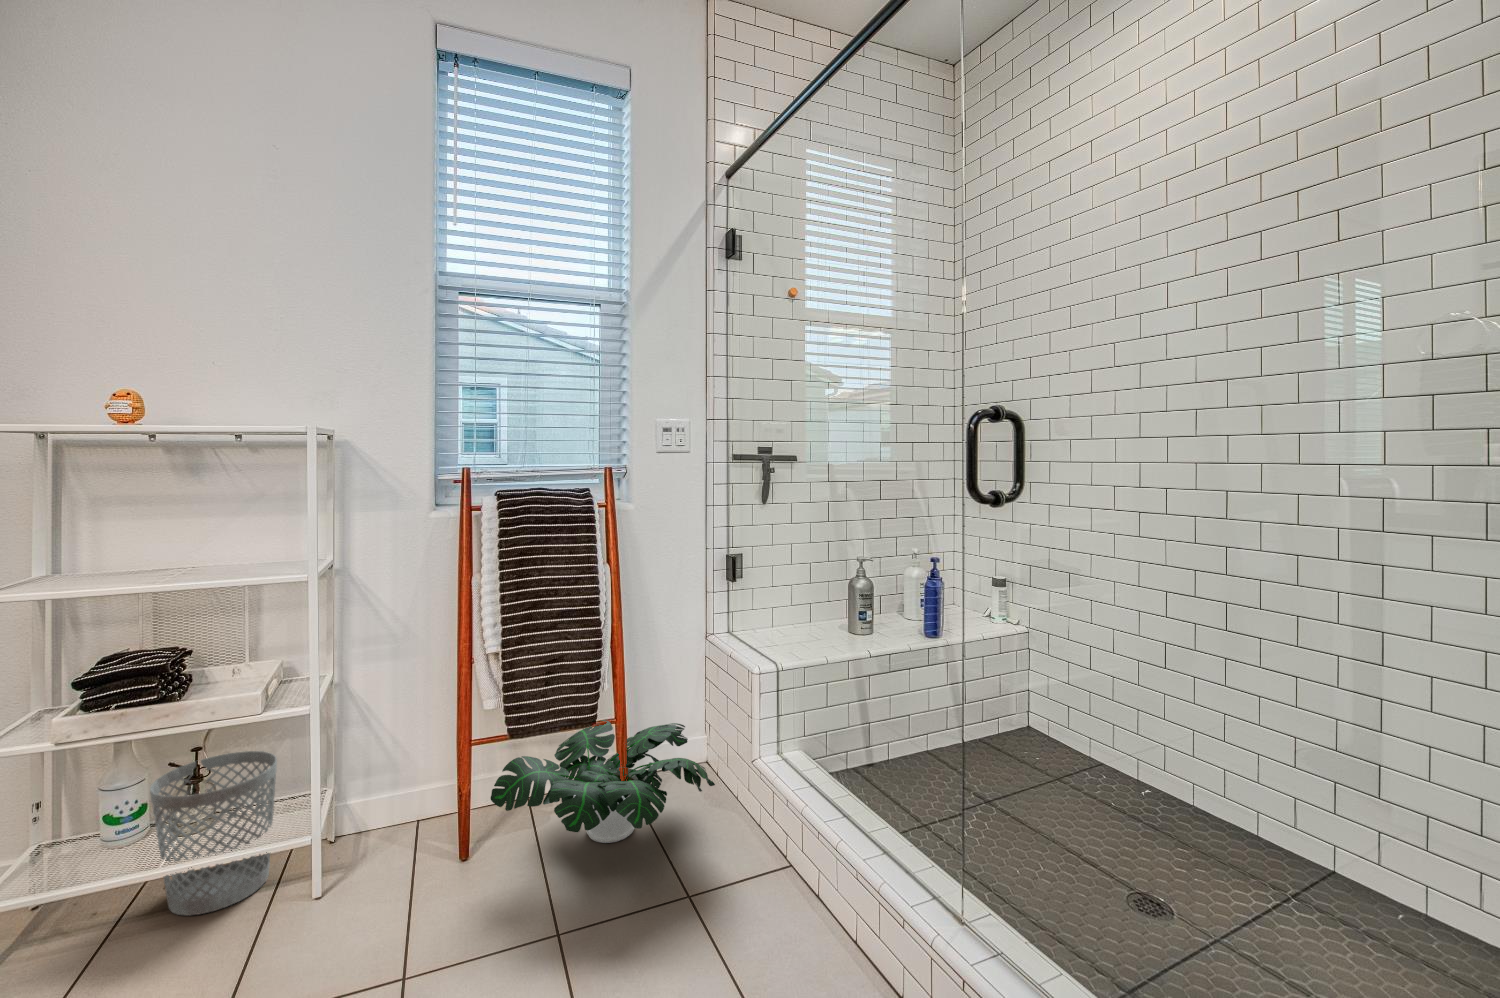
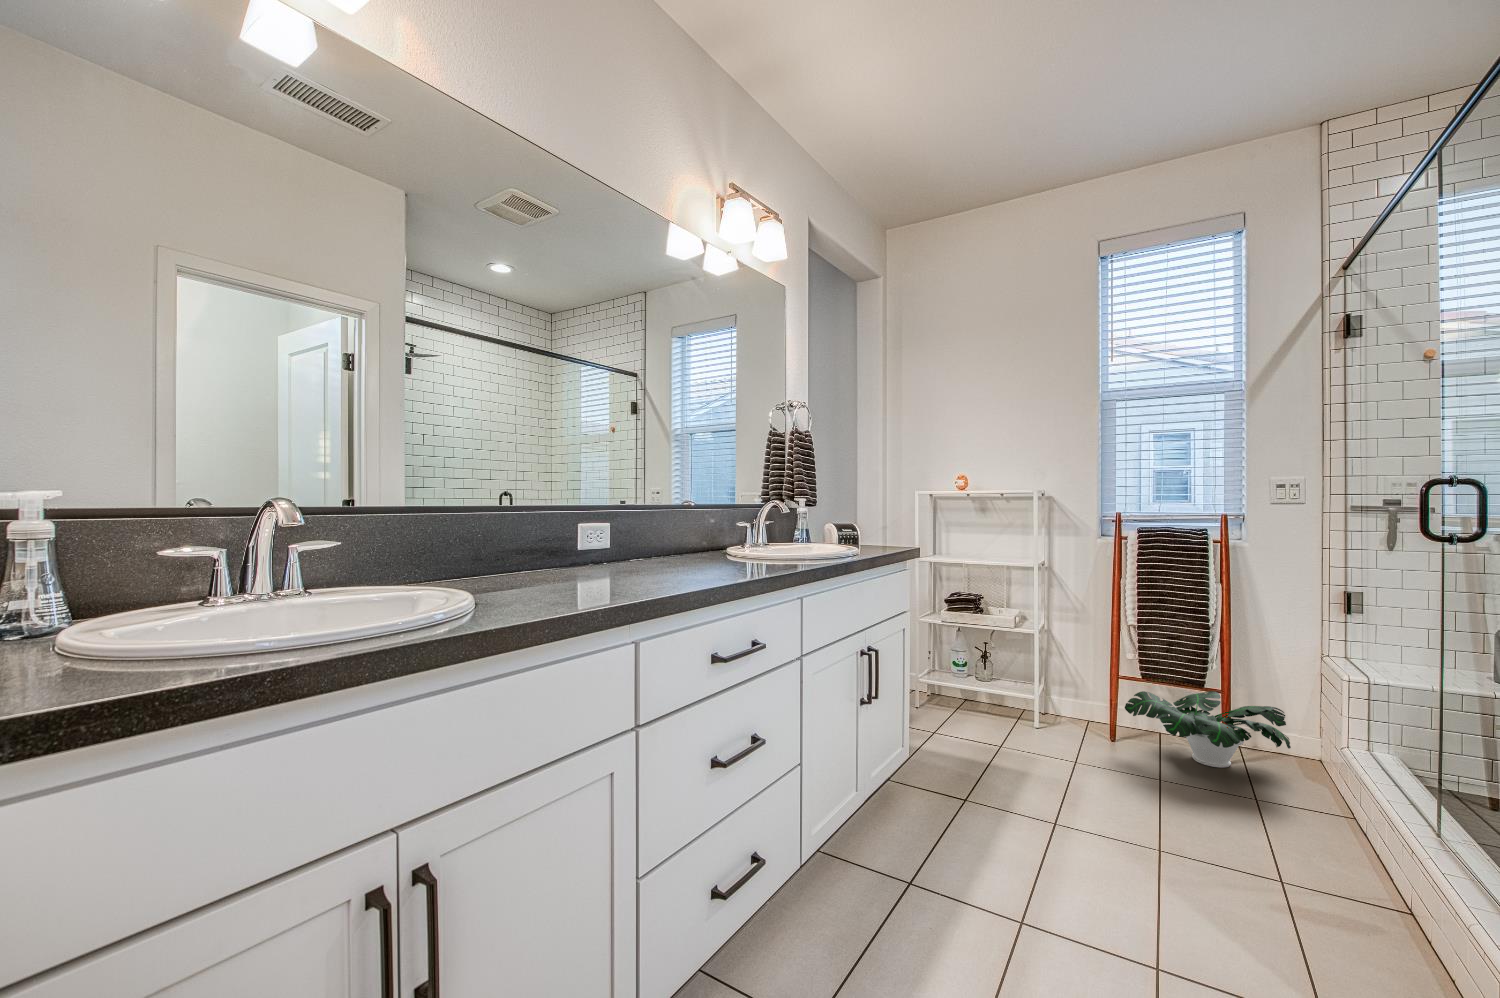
wastebasket: present [150,751,277,915] -> none [967,650,1016,718]

